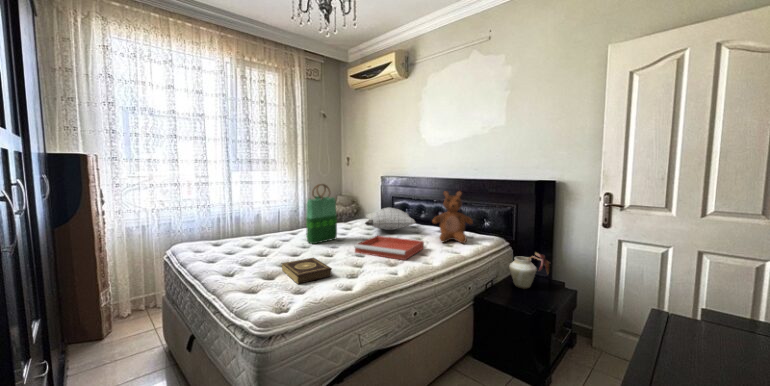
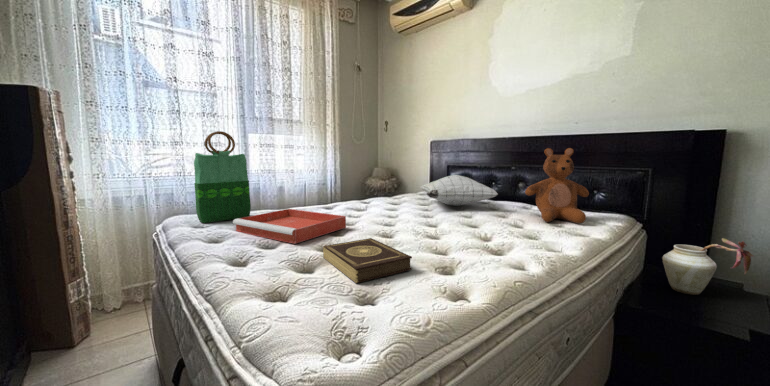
tote bag: present [306,184,337,244] -> present [194,131,251,223]
tray: present [354,236,424,260] -> present [233,209,346,244]

